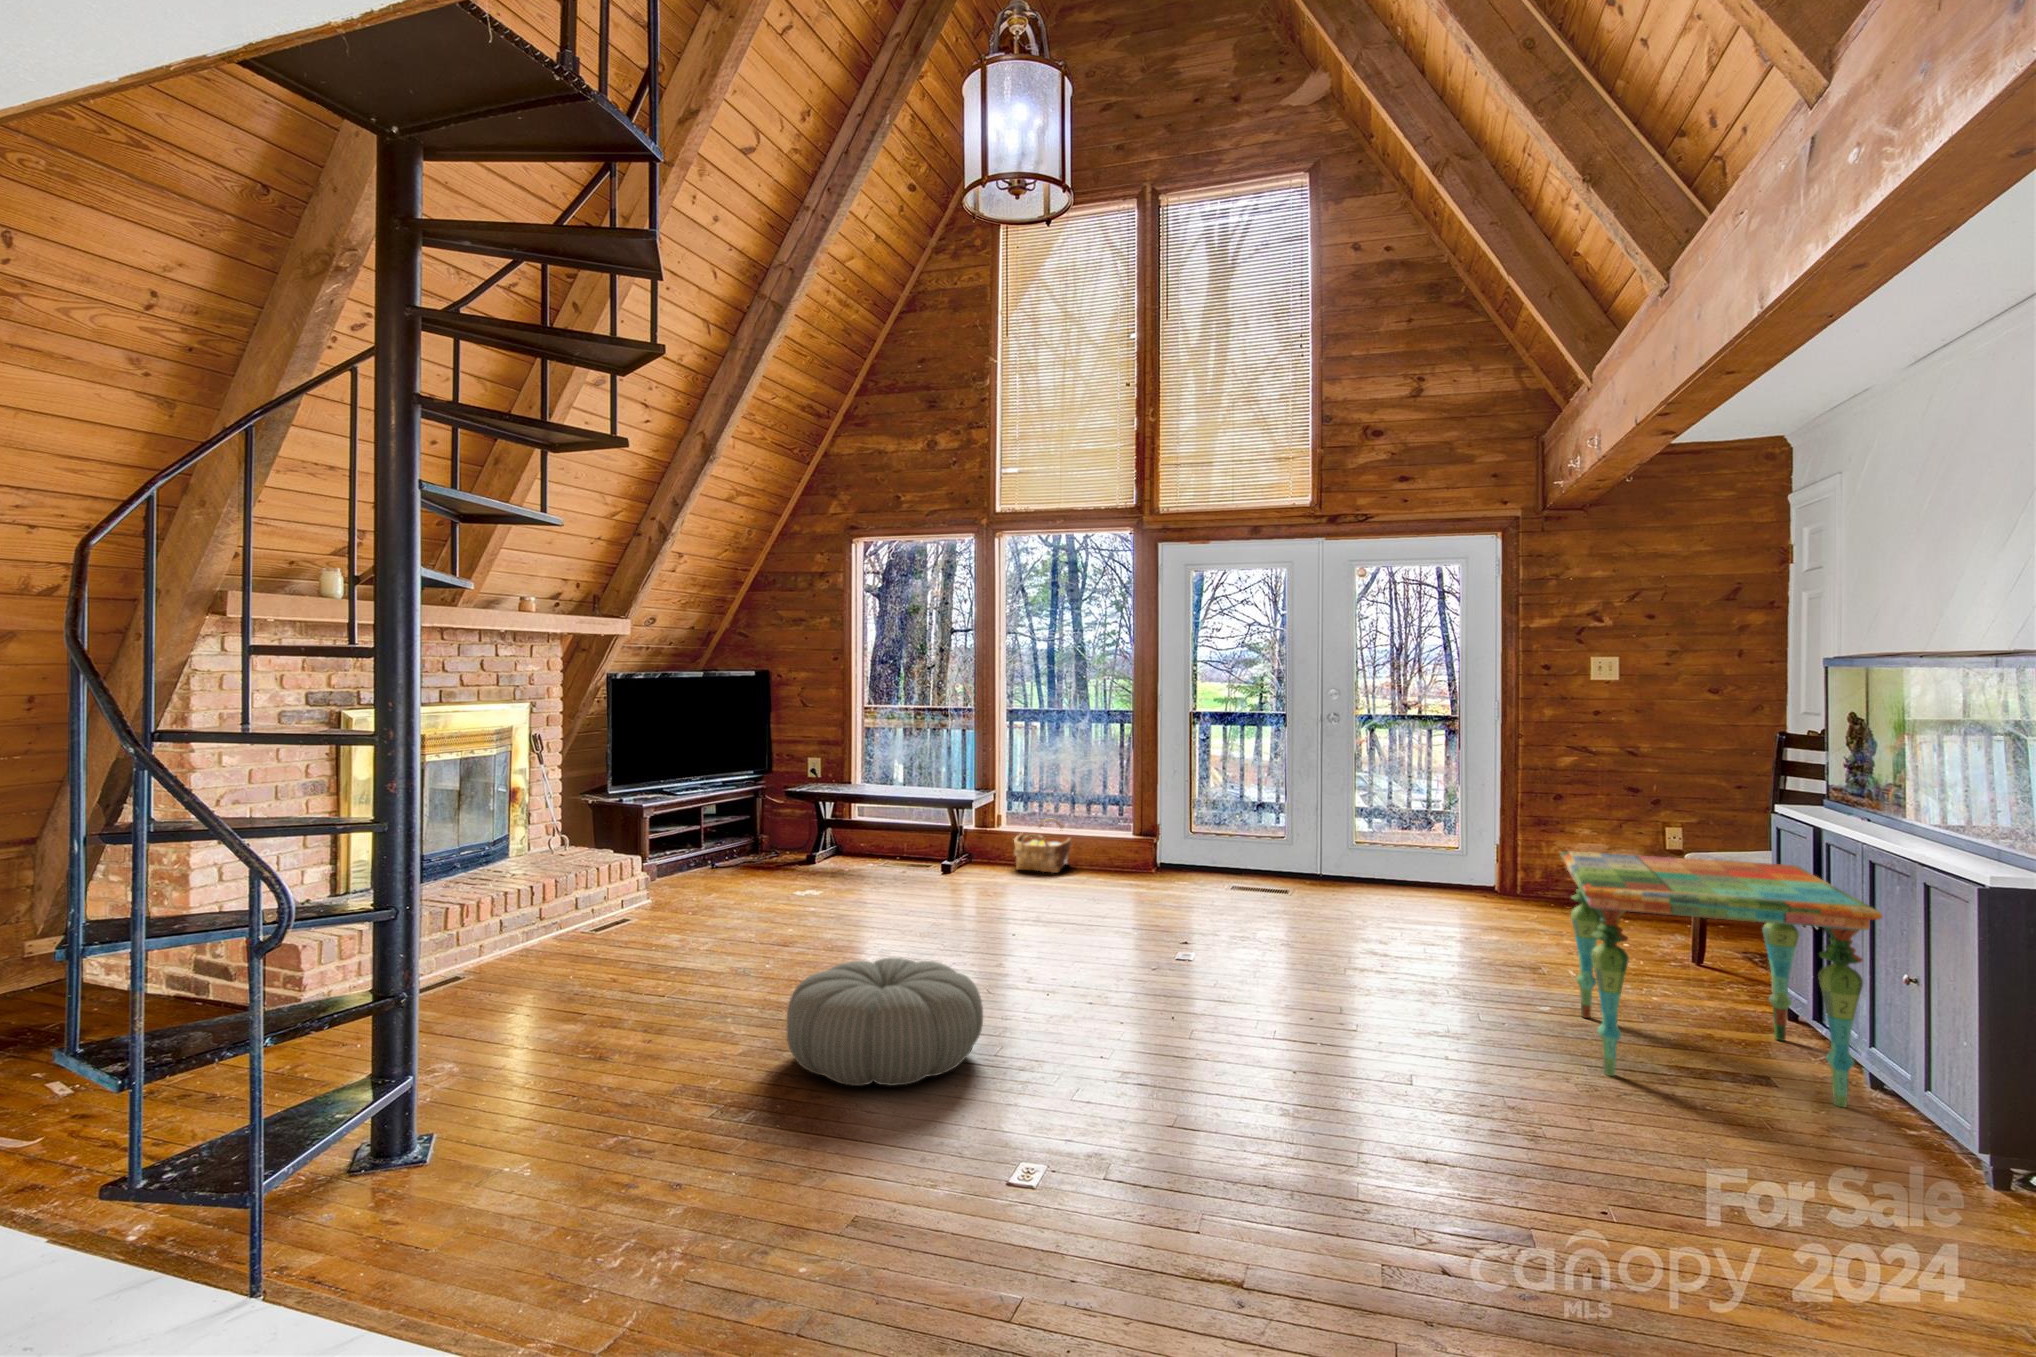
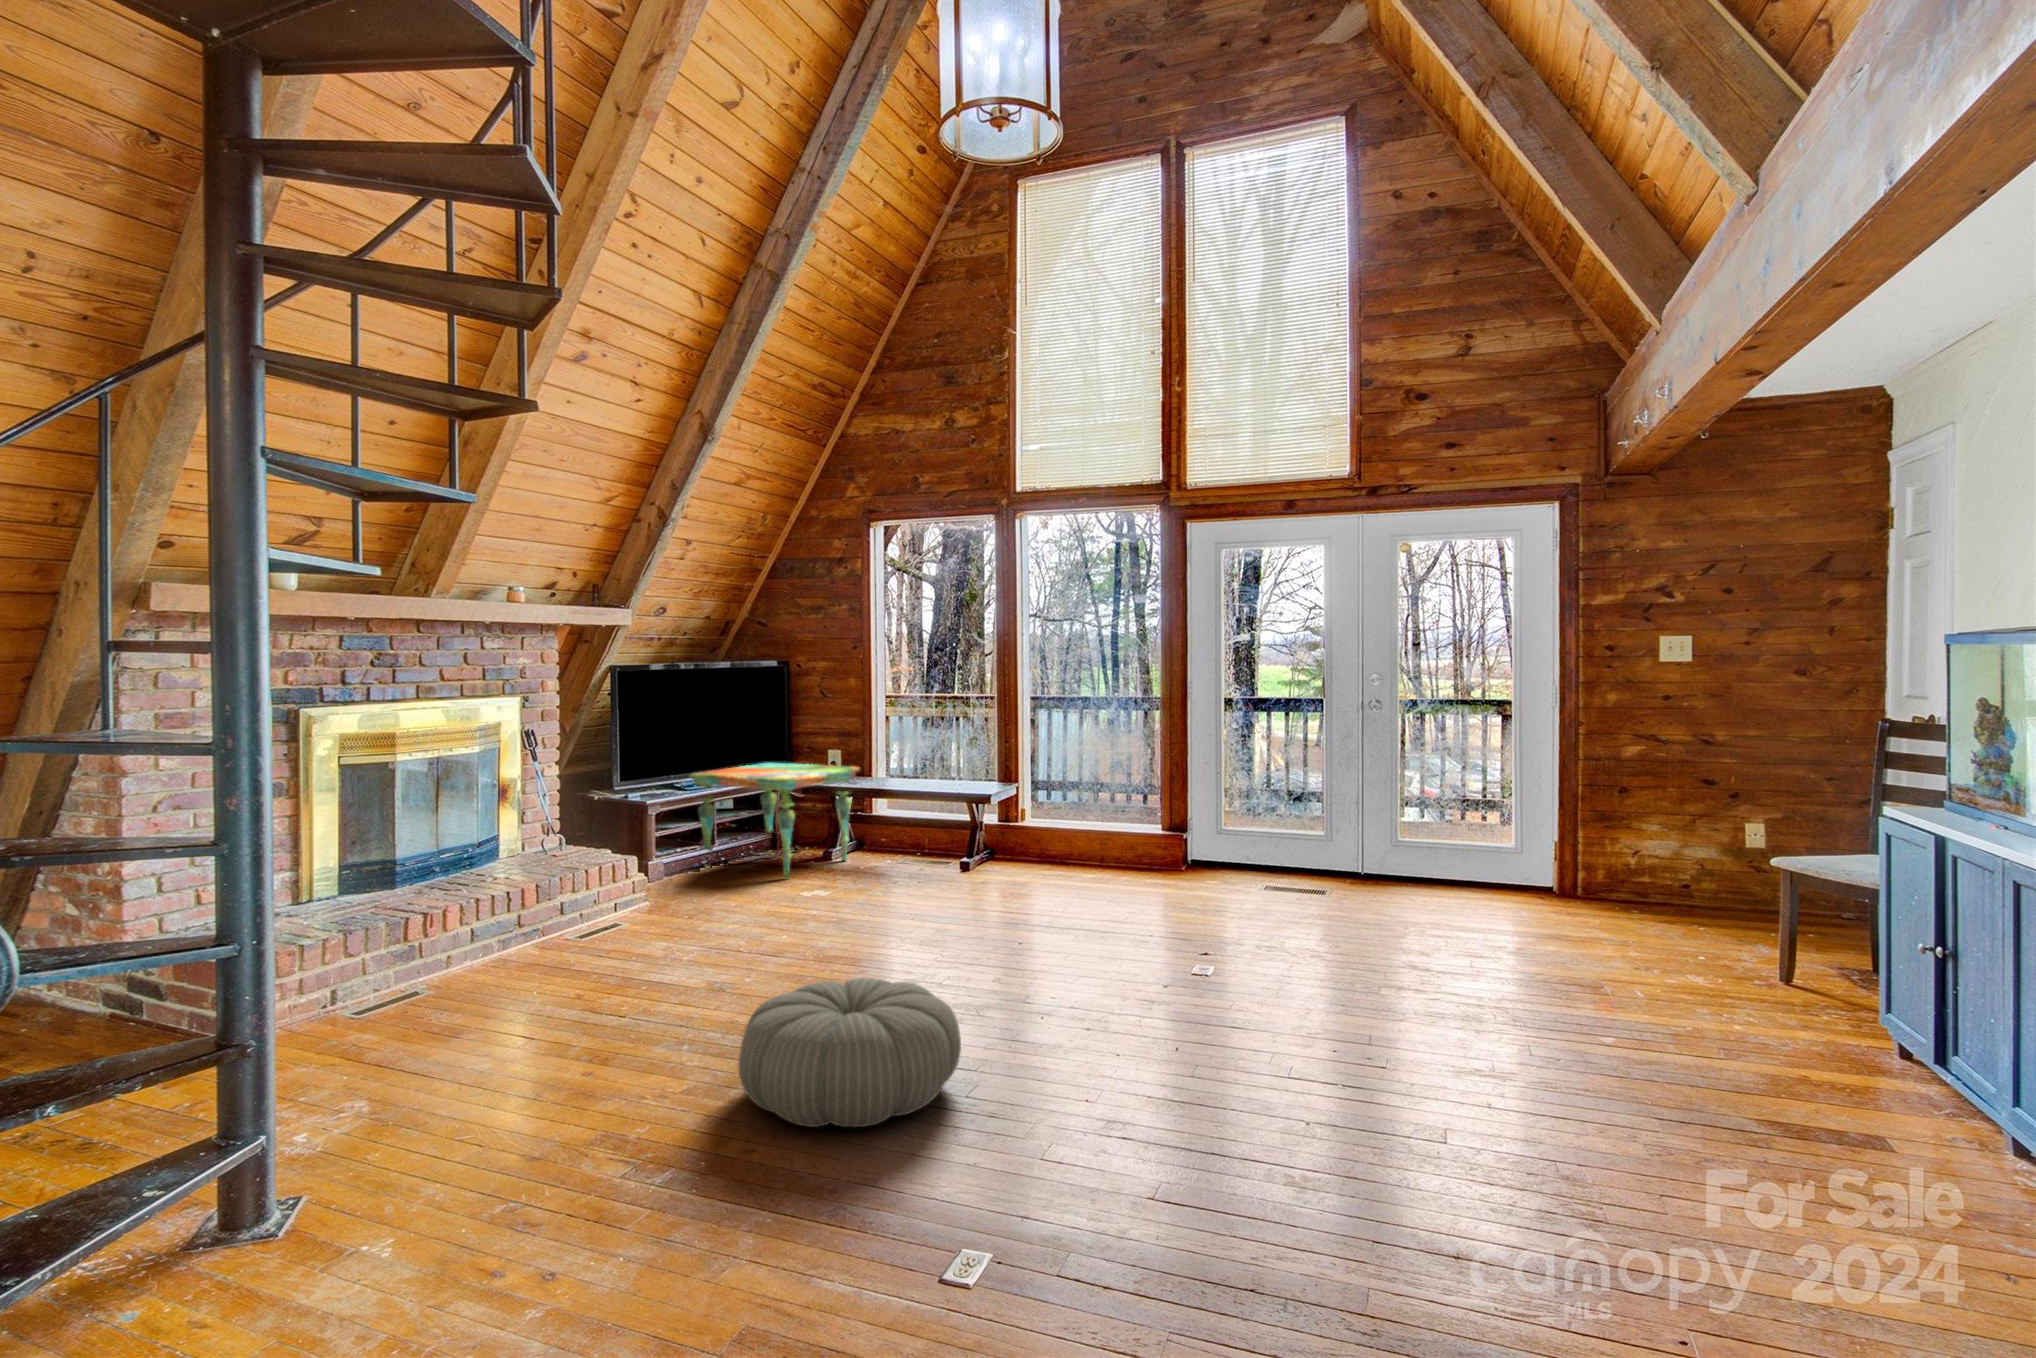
woven basket: present [1014,818,1071,873] -> none [1034,814,1095,872]
side table: present [1561,851,1882,1107] -> present [689,763,860,879]

